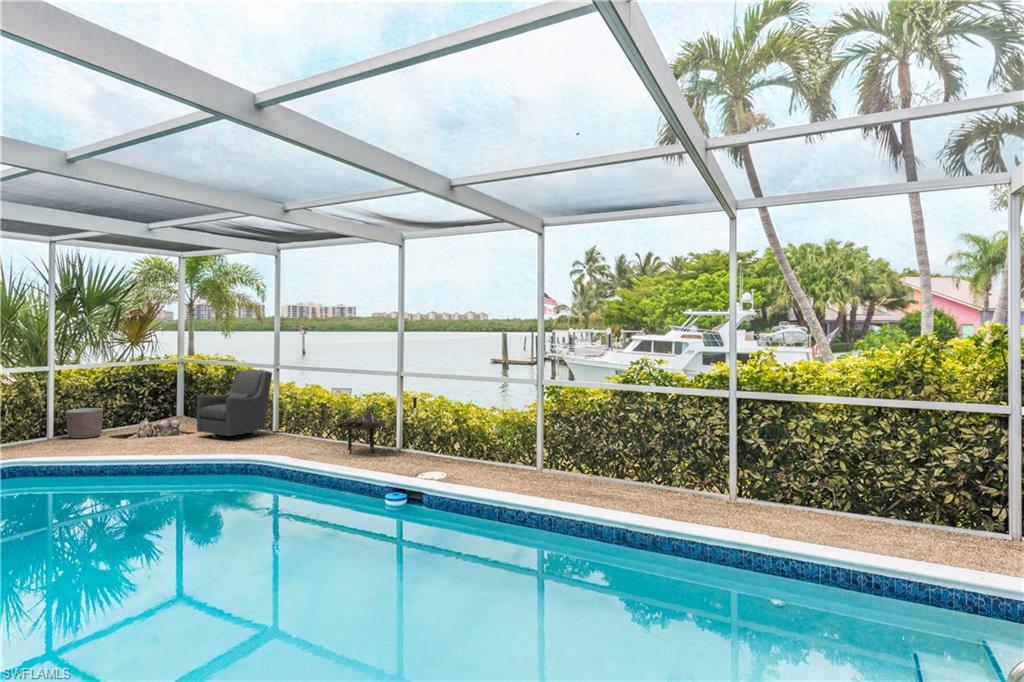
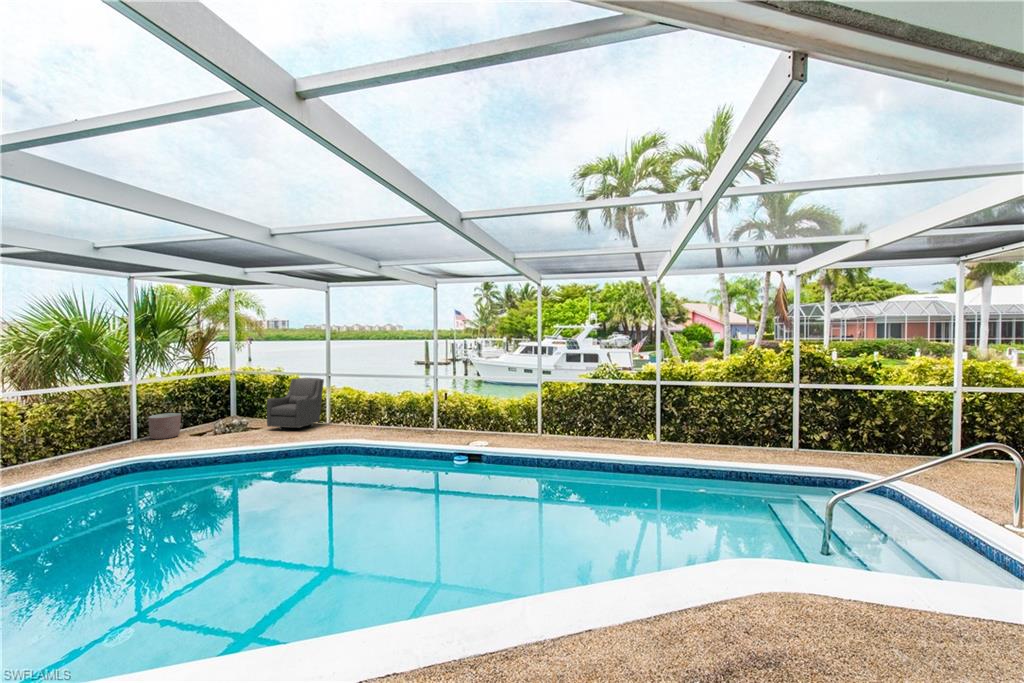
side table: present [337,410,384,454] -> none [394,403,425,435]

